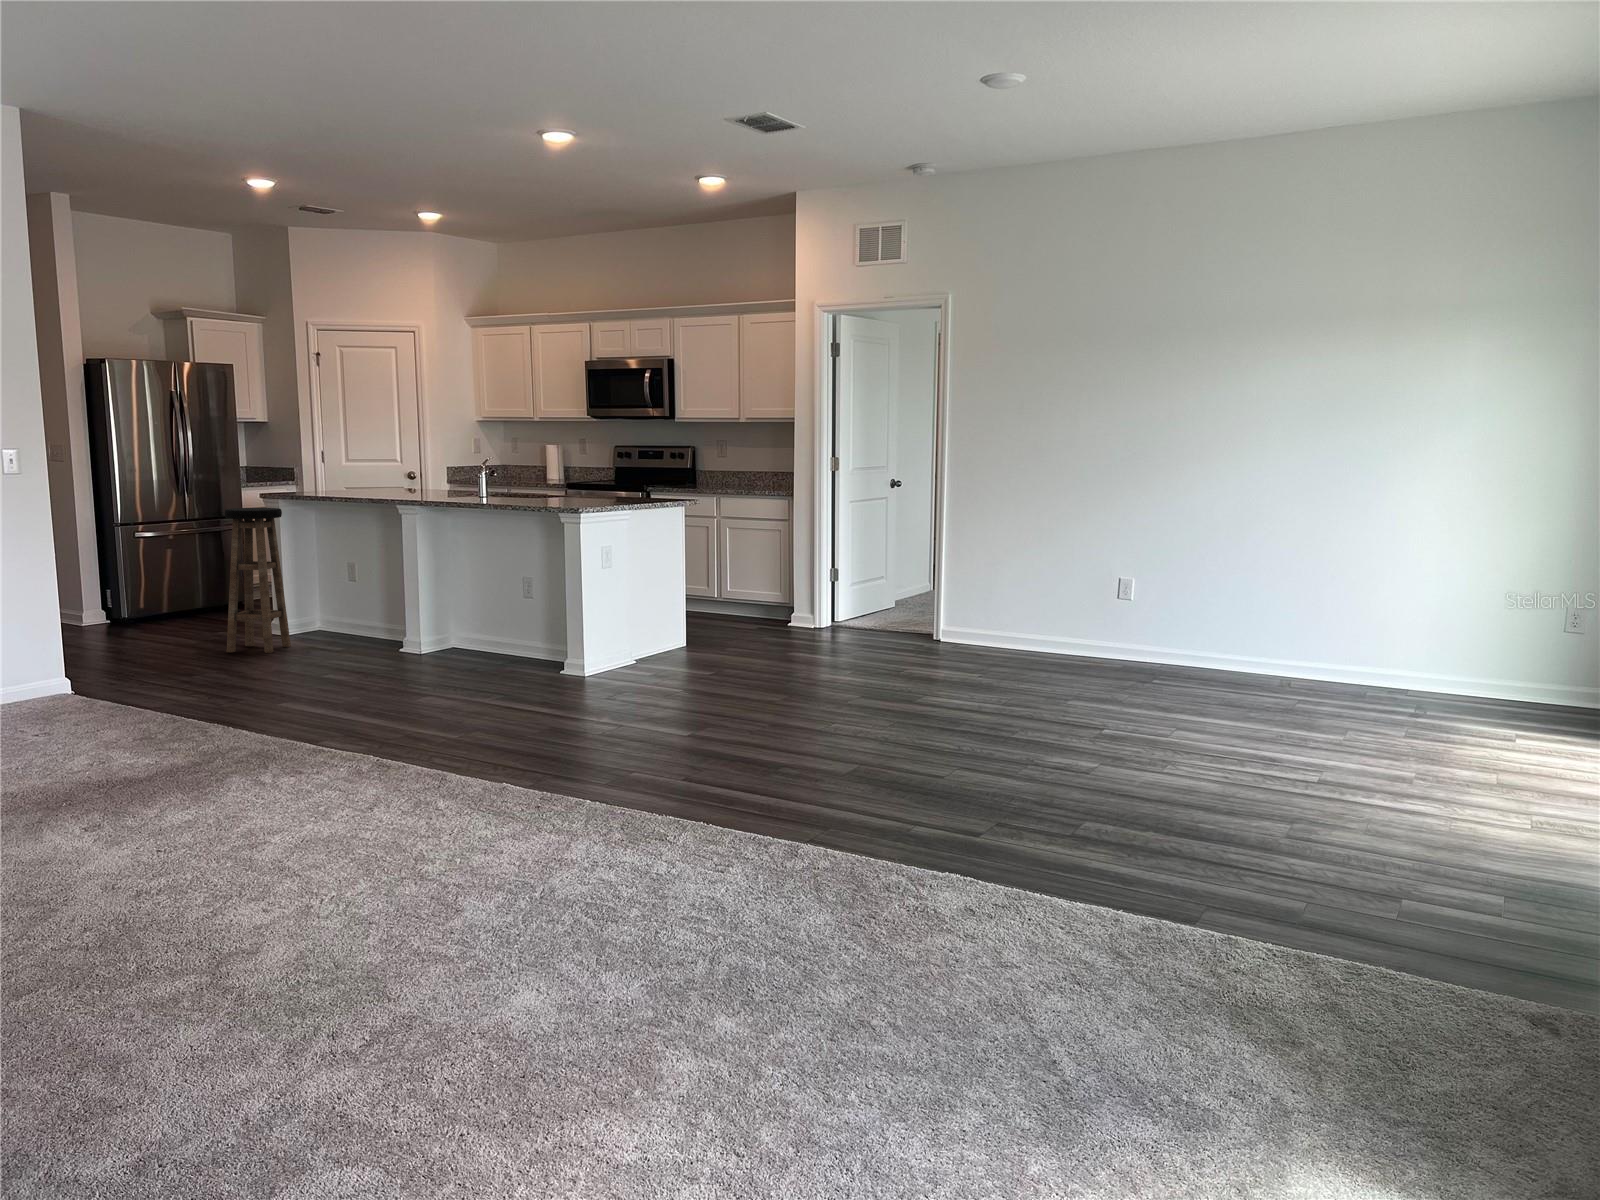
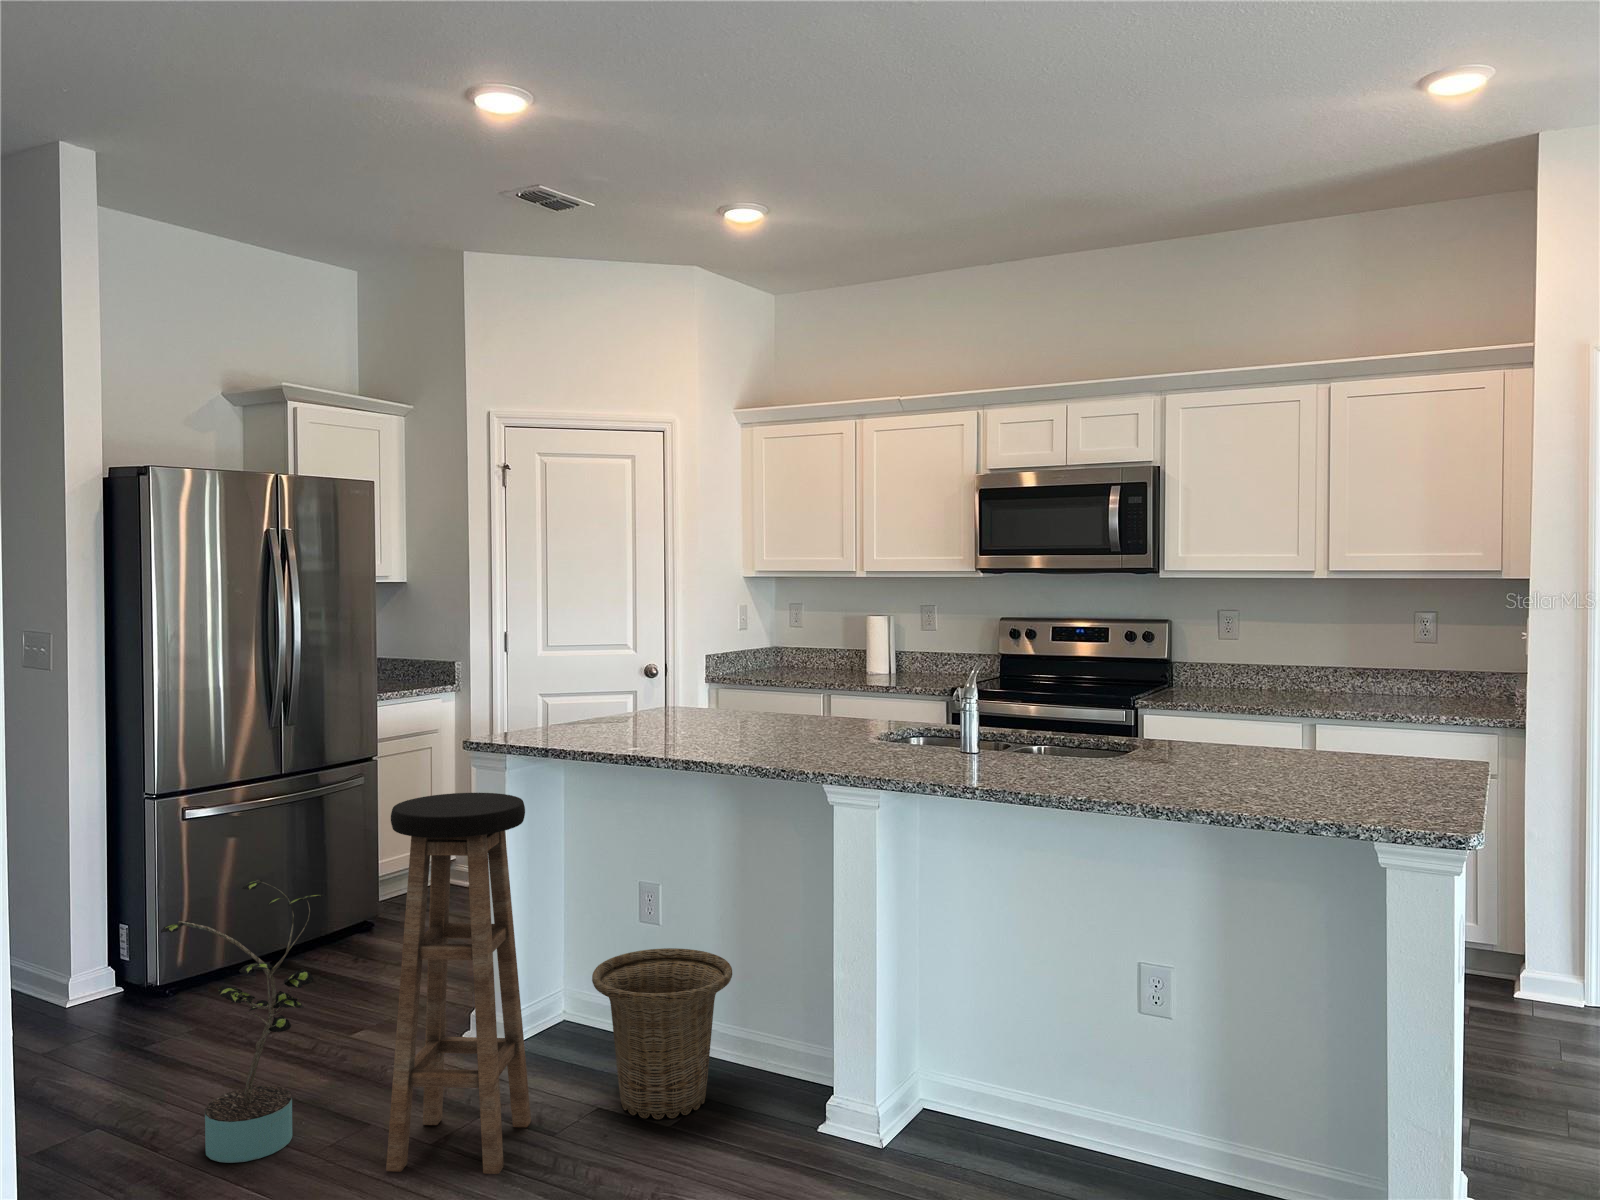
potted plant: none [134,543,202,651] -> present [161,880,324,1163]
basket: none [316,584,379,646] -> present [592,948,732,1119]

